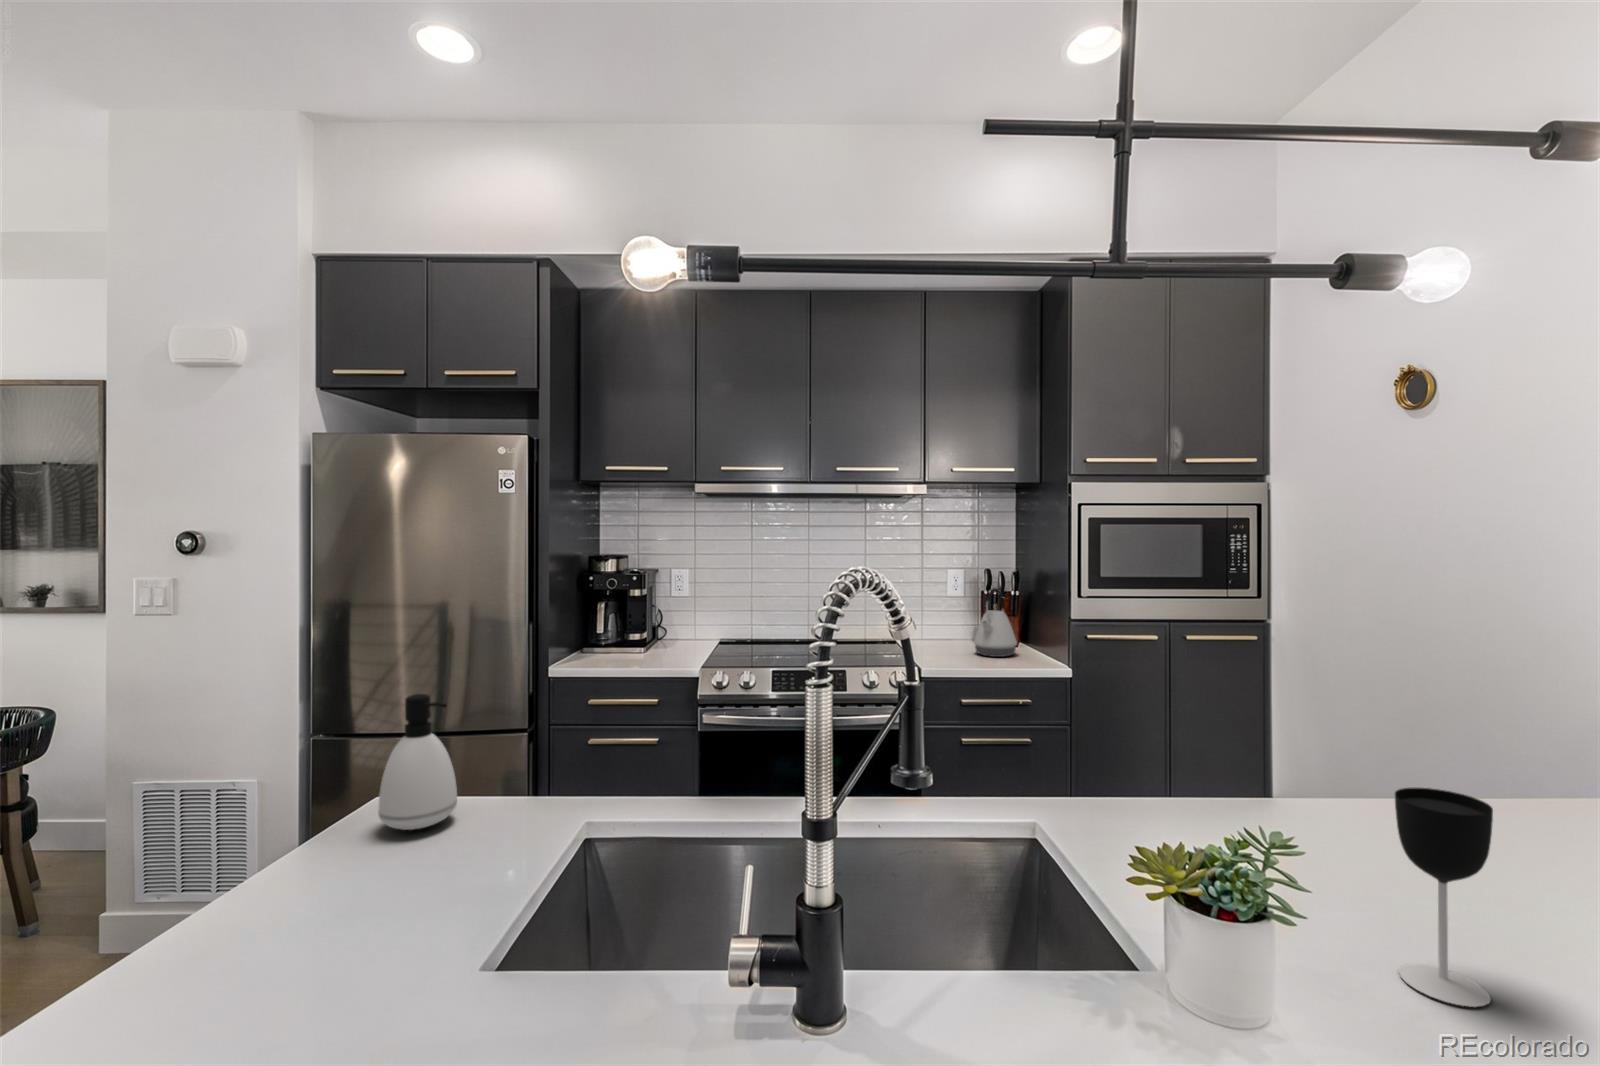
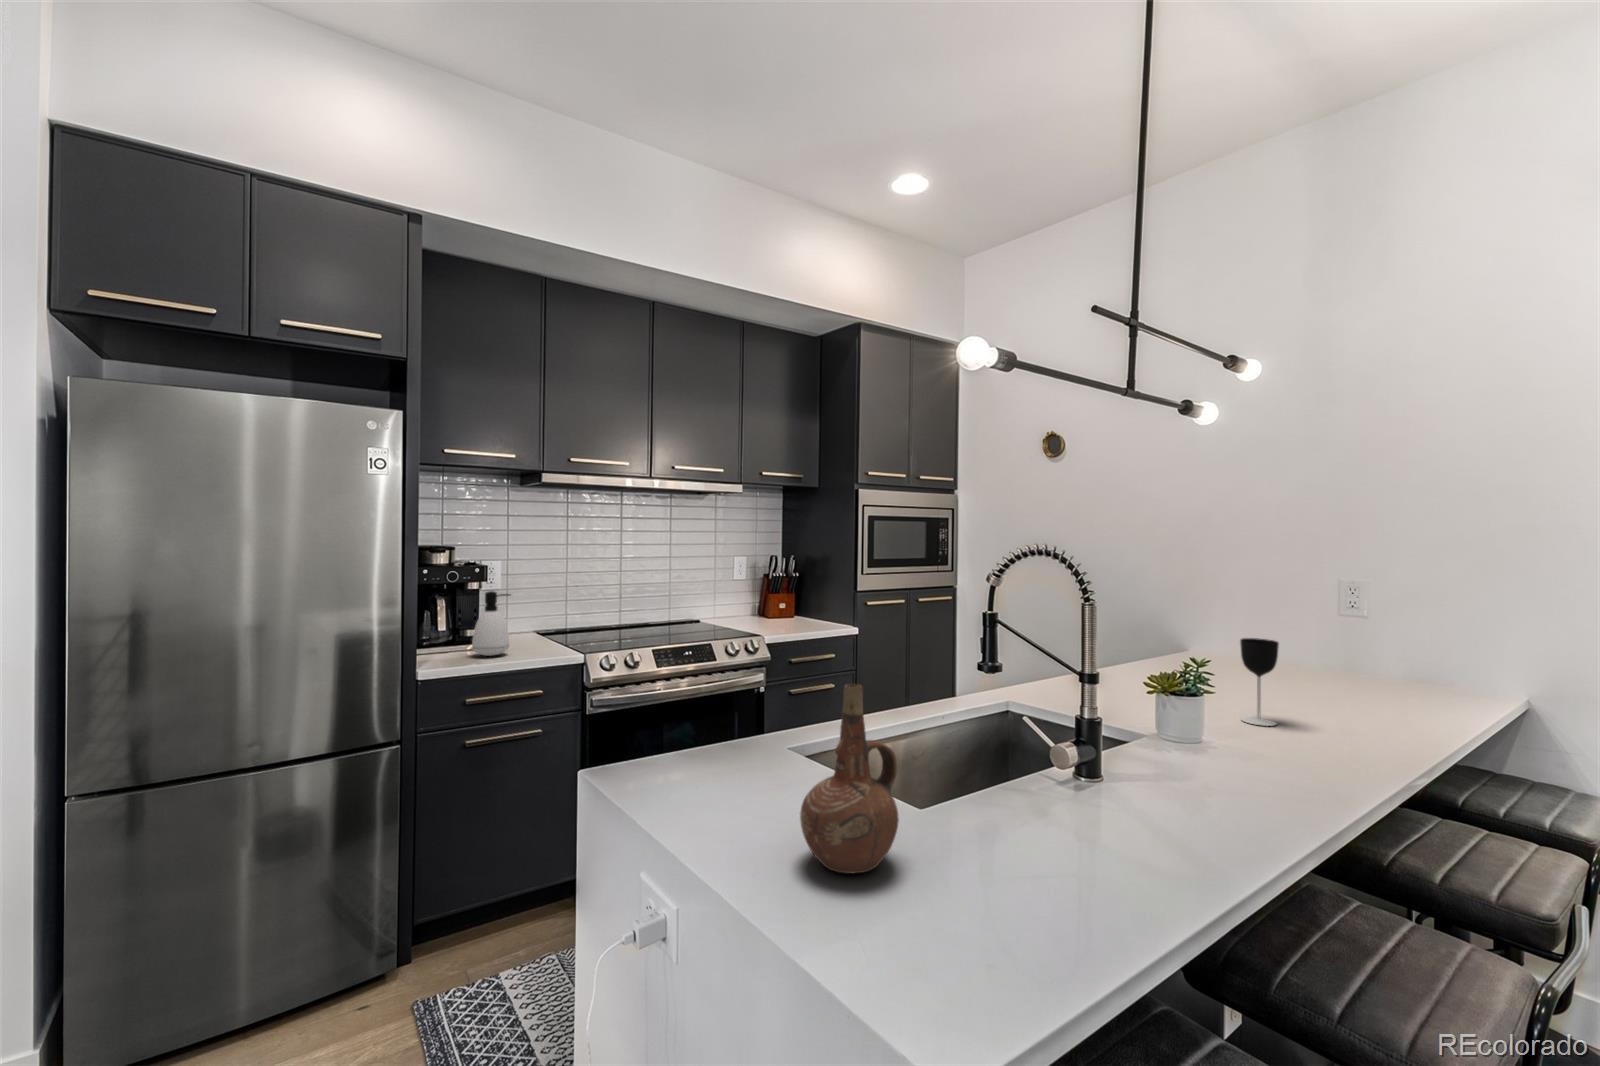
kettle: present [974,588,1017,657] -> none [776,570,810,625]
soap dispenser: present [378,694,457,830] -> present [472,591,510,656]
ceramic pitcher: none [194,750,342,989] -> present [800,684,899,873]

